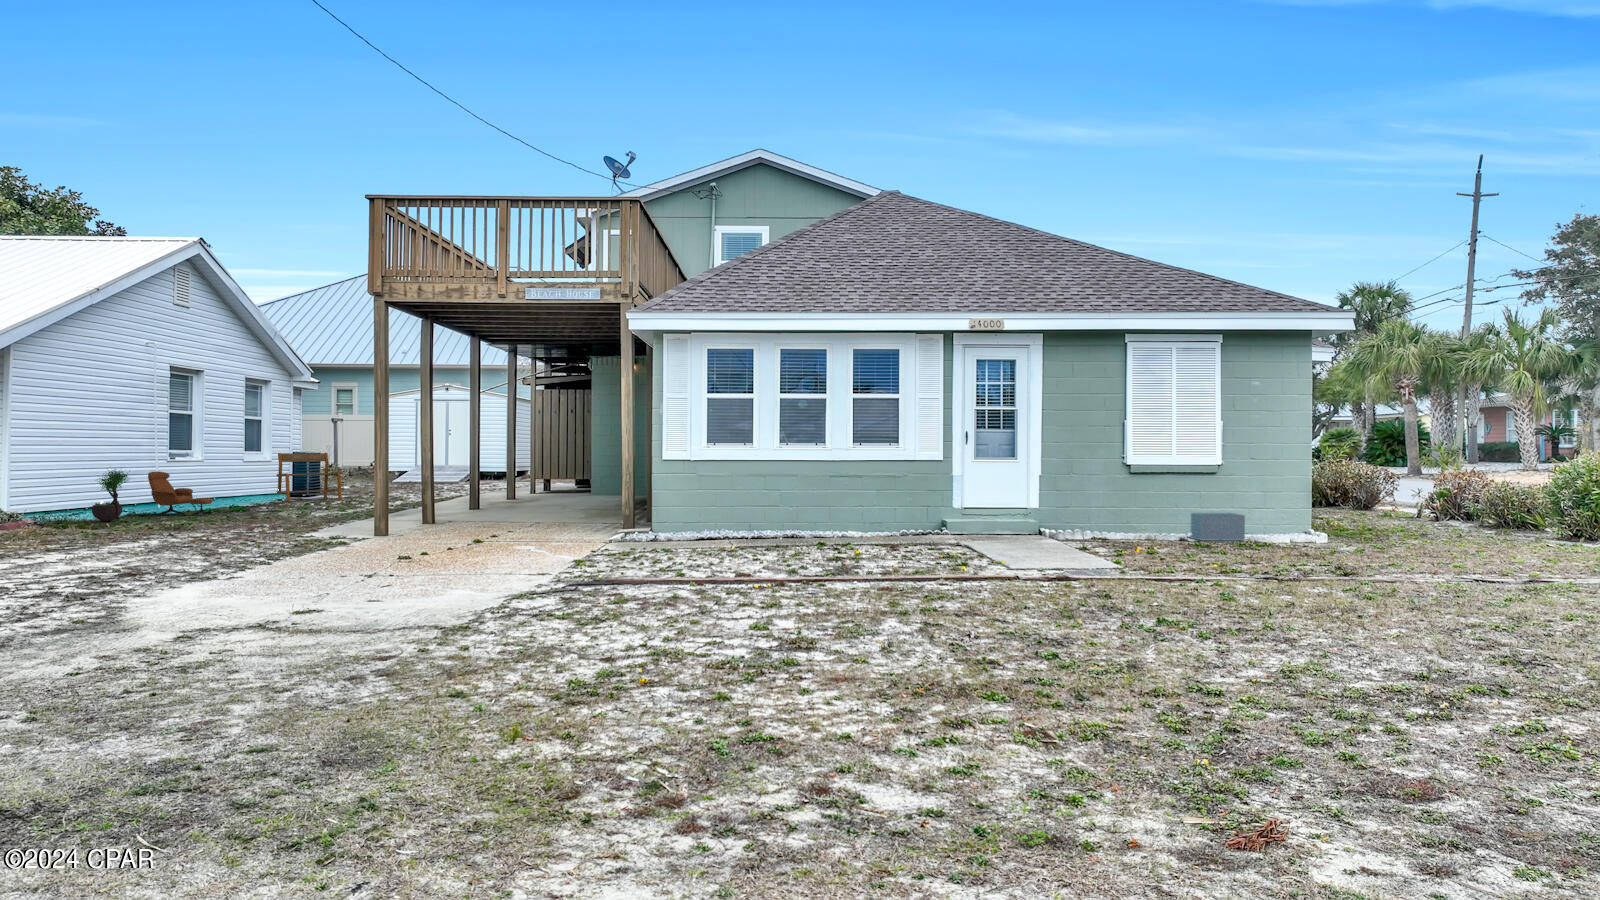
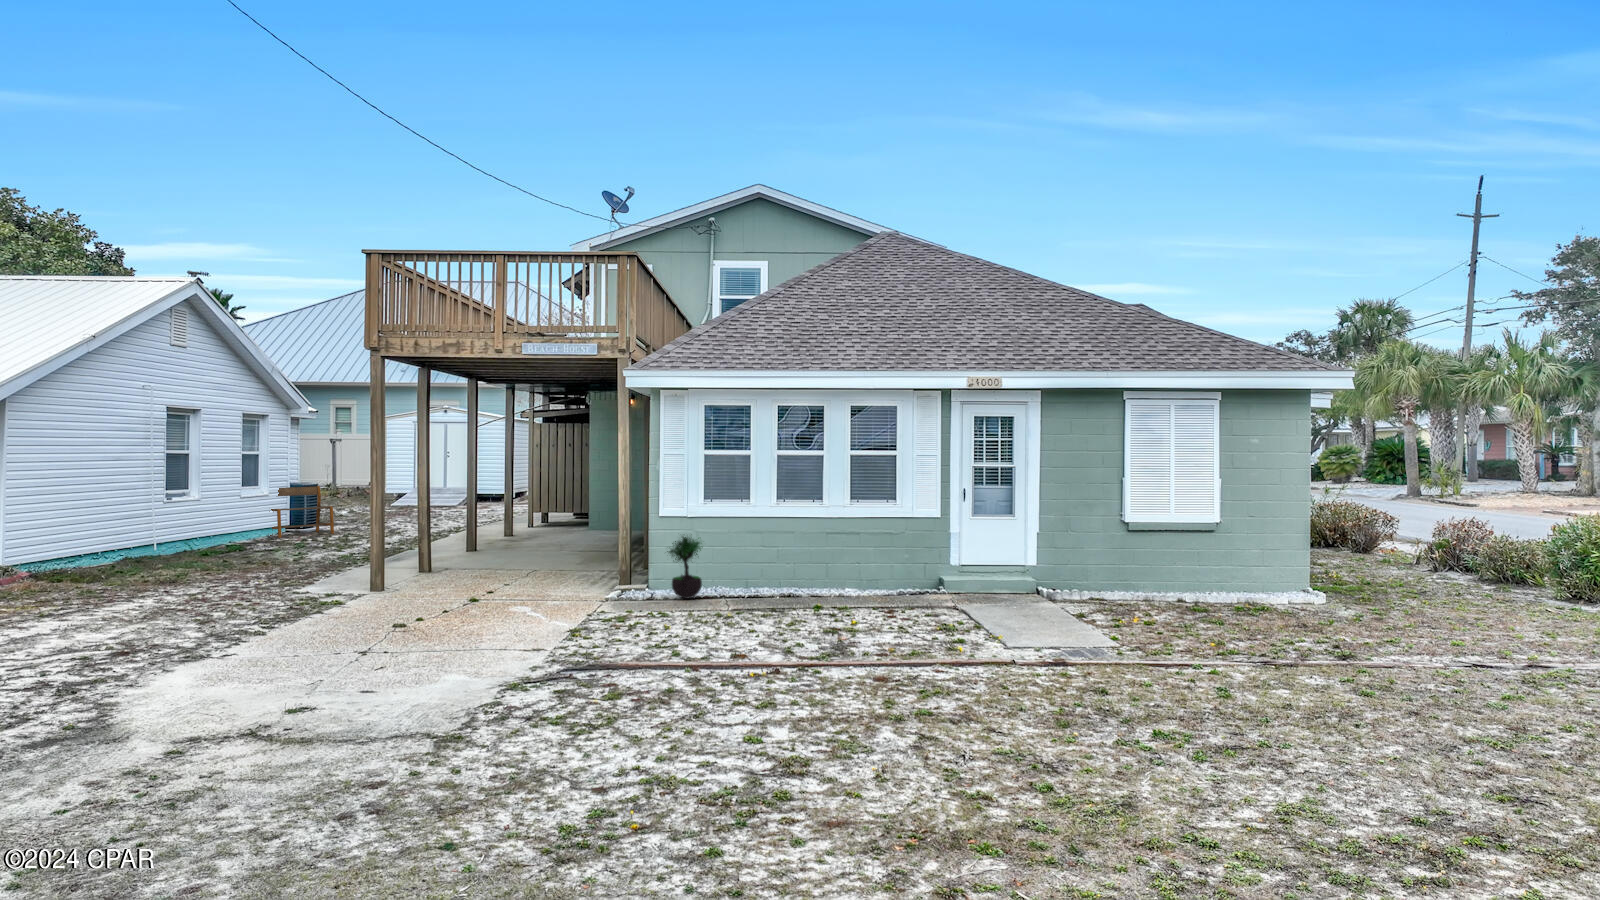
potted tree: present [92,469,128,521] -> present [667,536,702,599]
lounge chair: present [148,472,213,516] -> none [138,514,203,561]
storage box: present [1188,513,1245,541] -> none [1191,573,1251,604]

